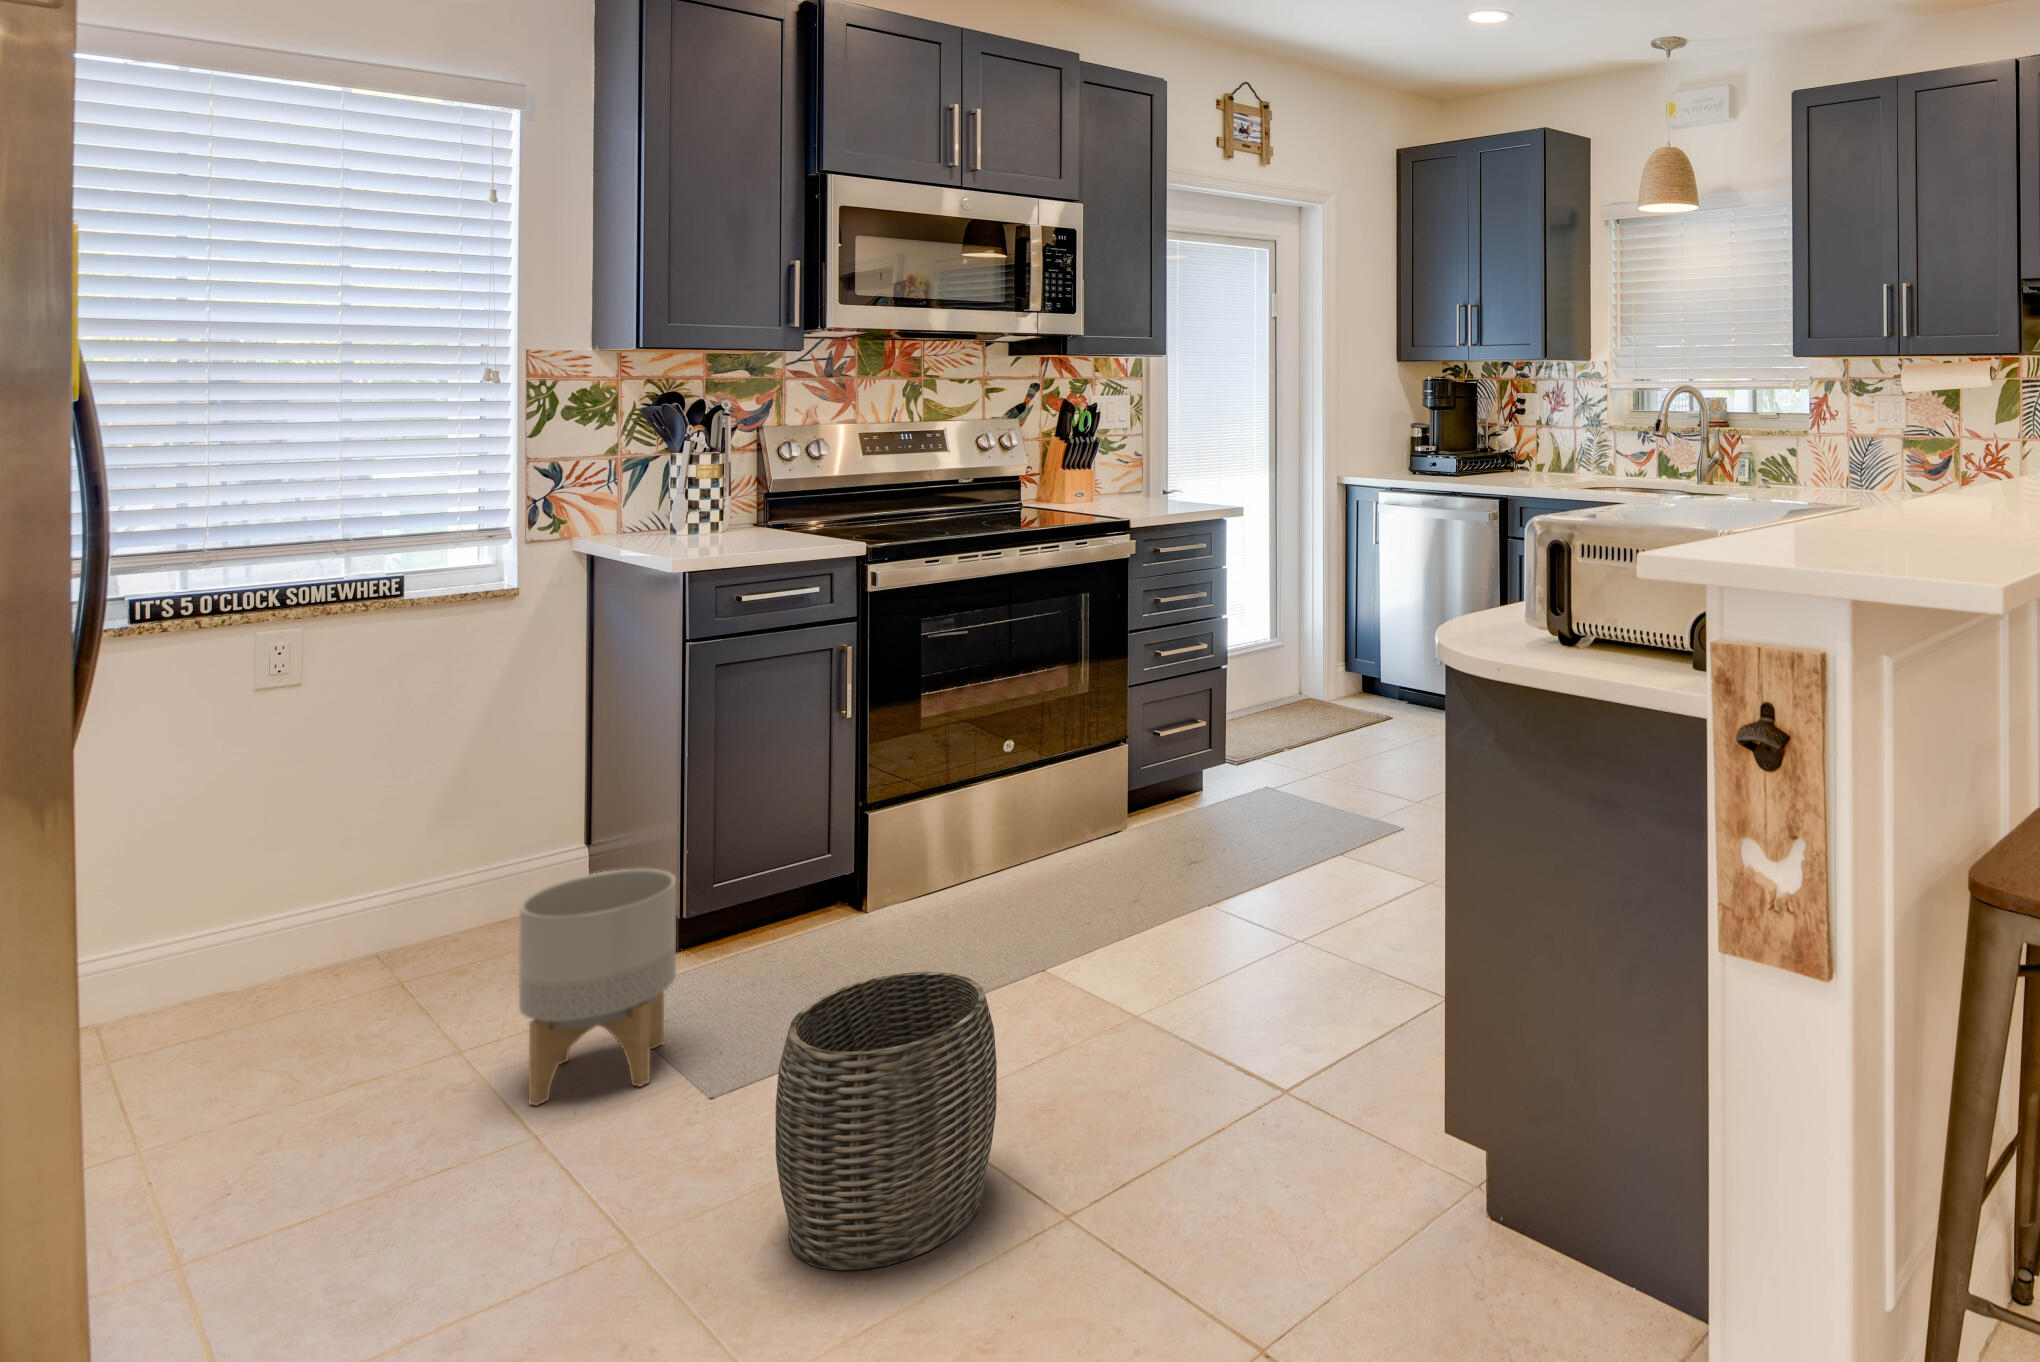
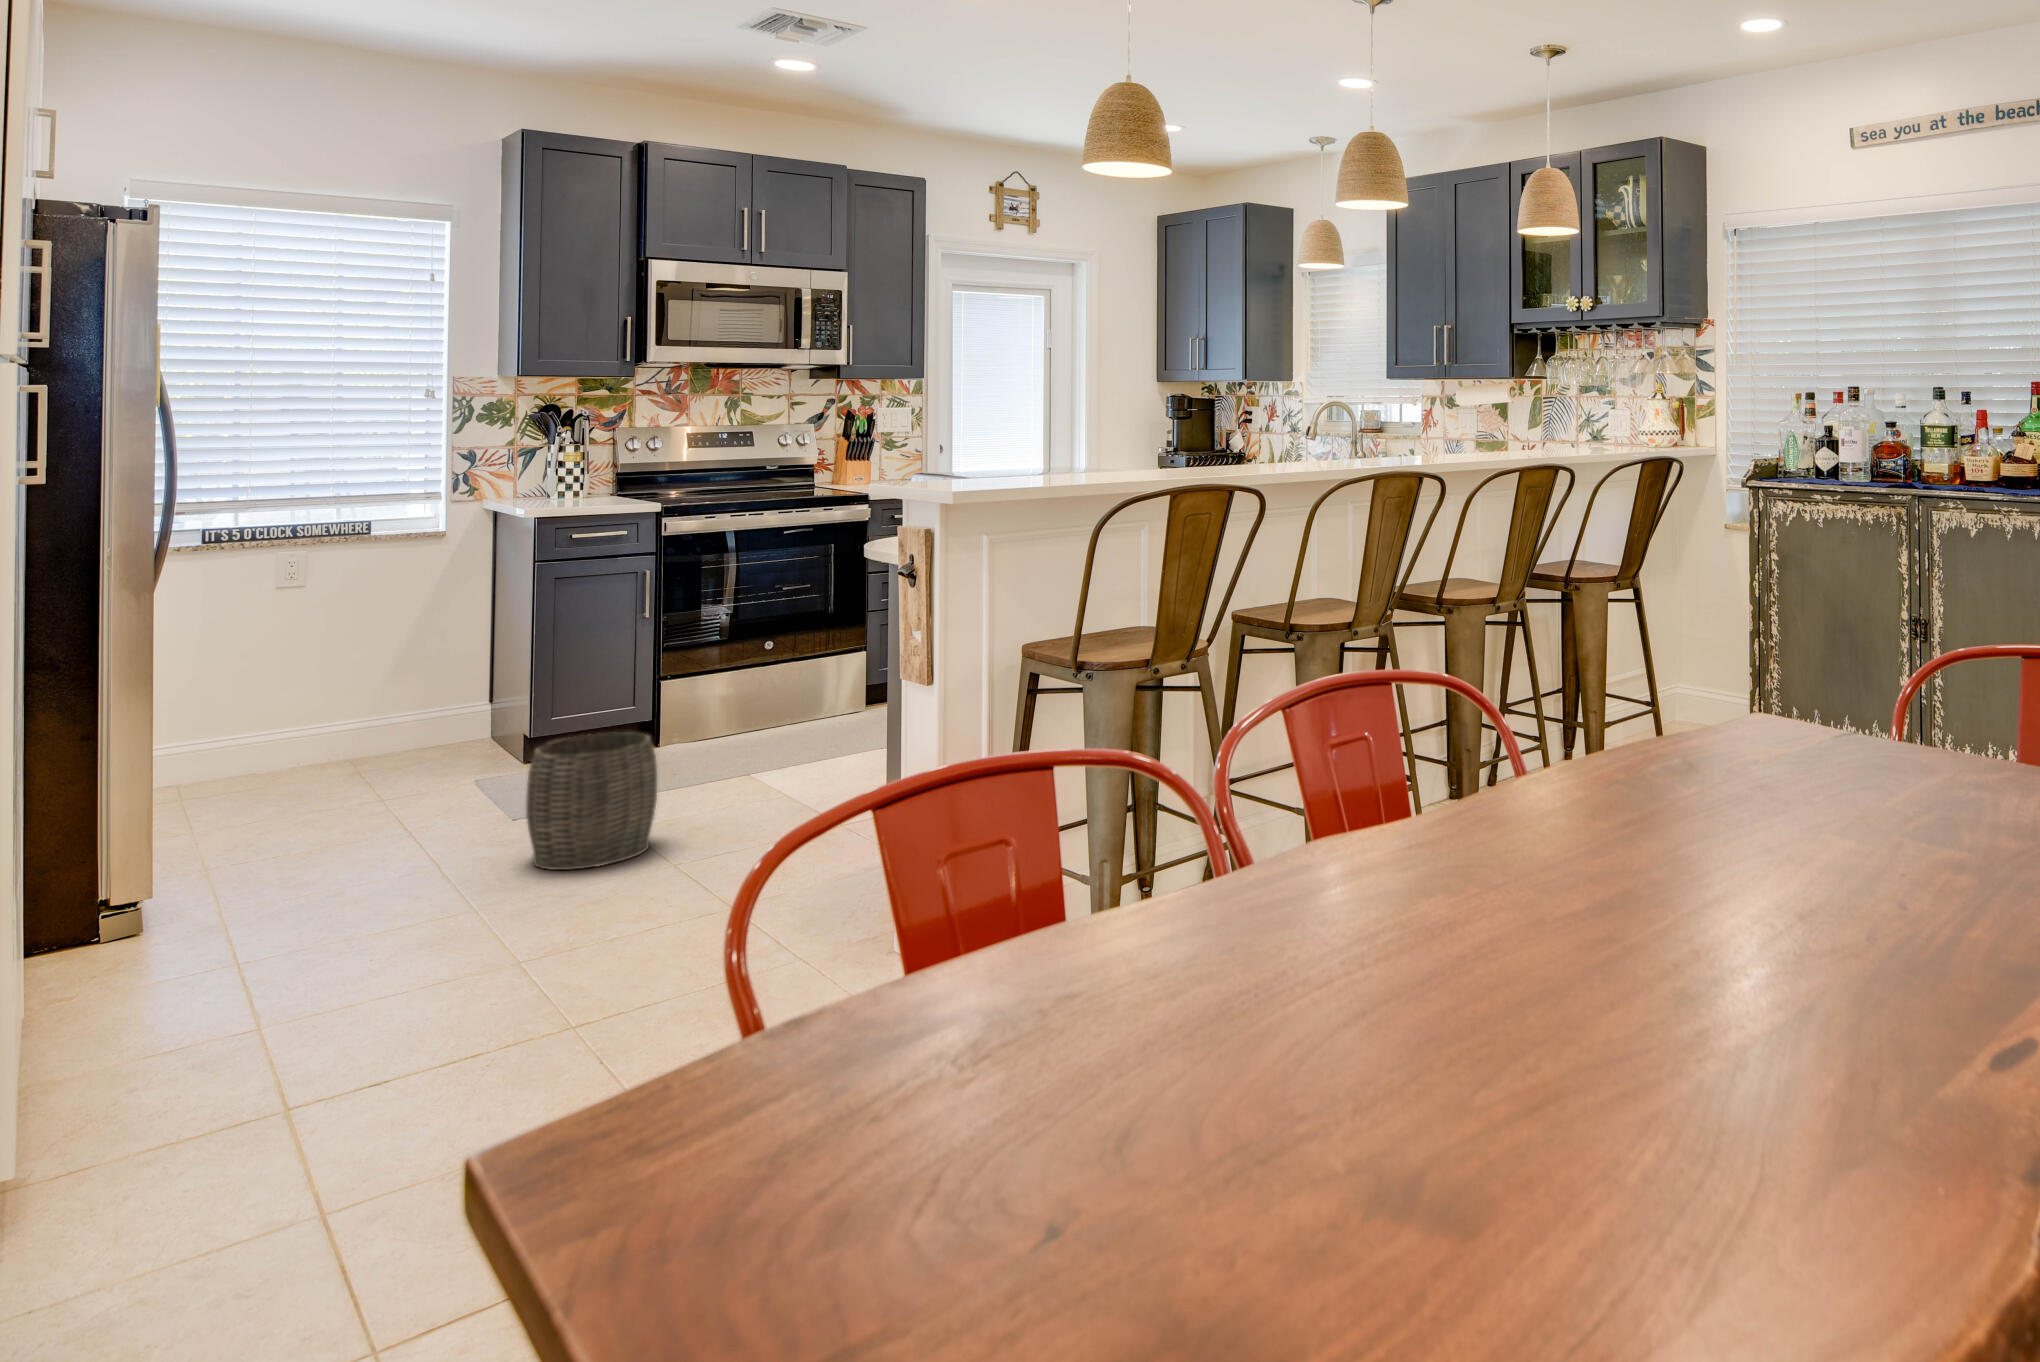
planter: present [519,868,676,1105] -> none [416,691,511,816]

